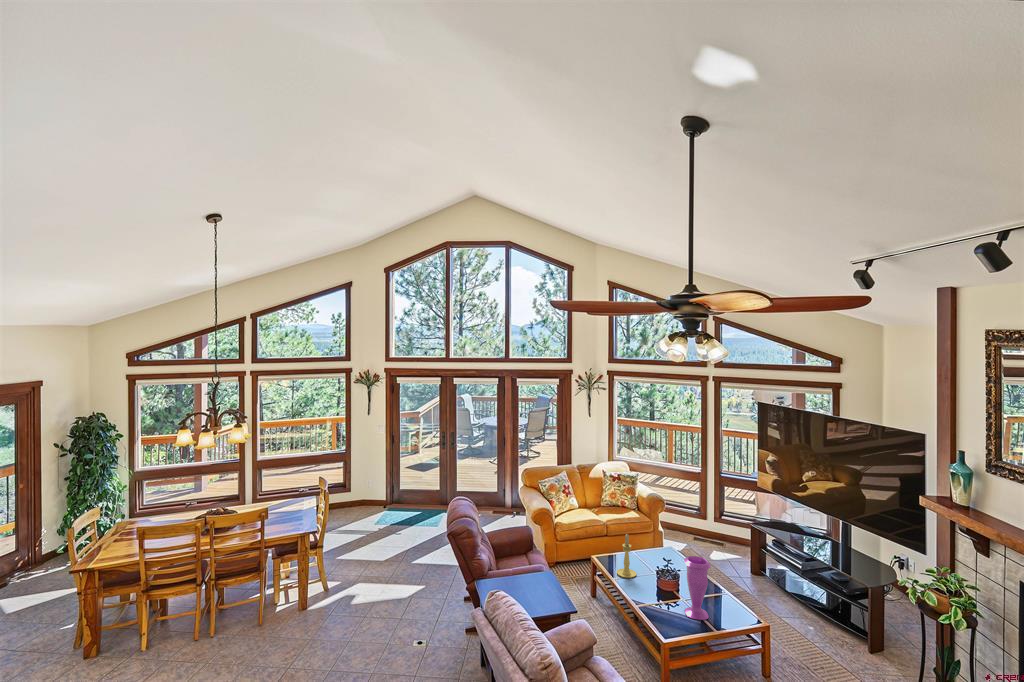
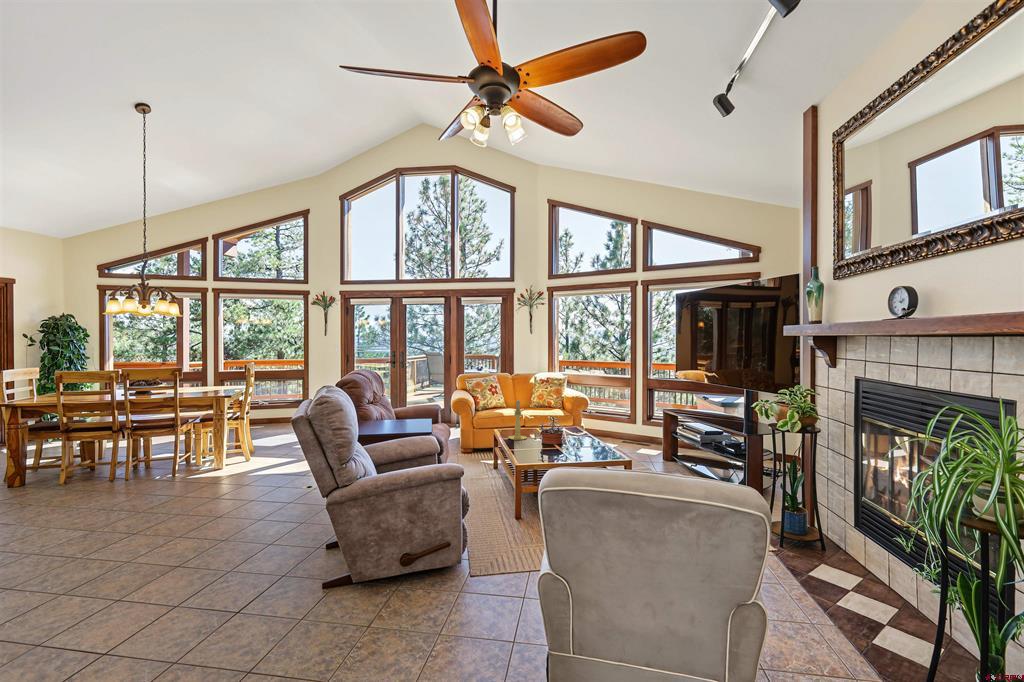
vase: present [684,556,711,620] -> none [550,401,574,457]

